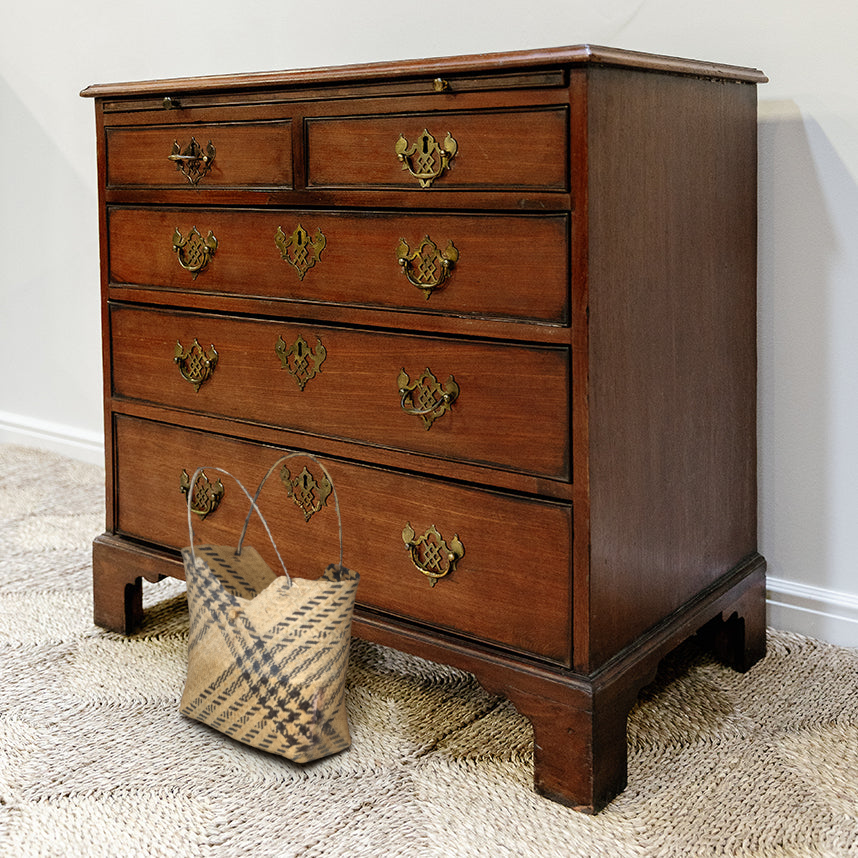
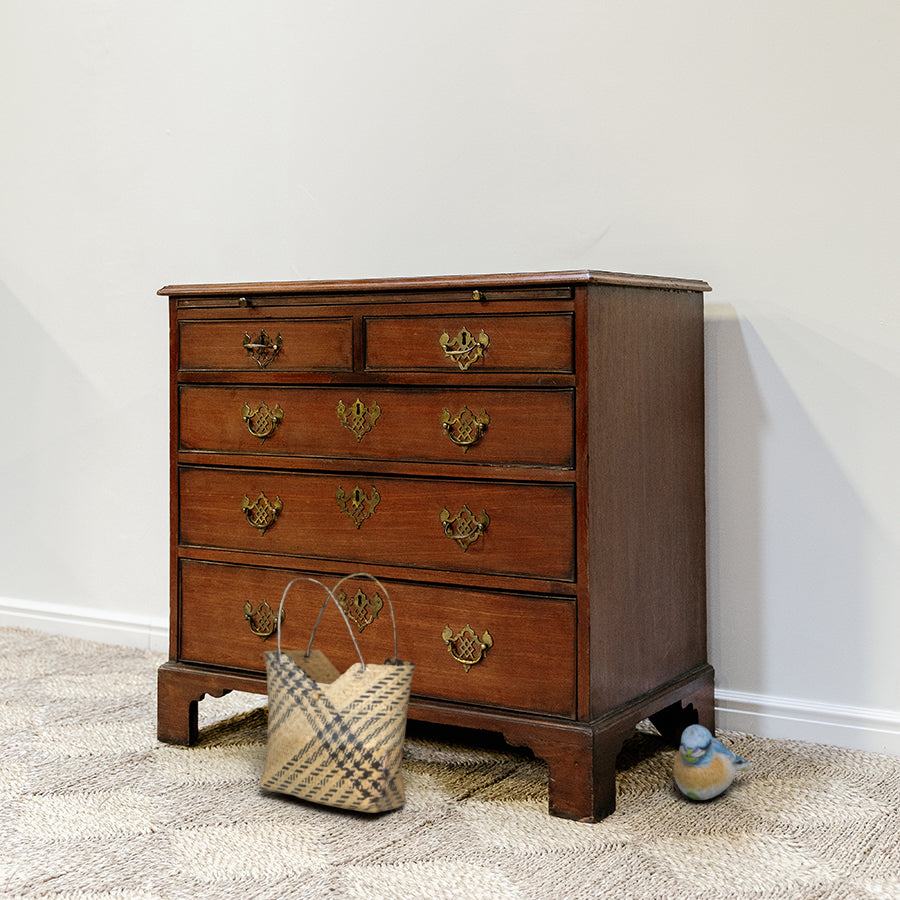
plush toy: none [699,664,806,758] -> present [673,725,753,800]

